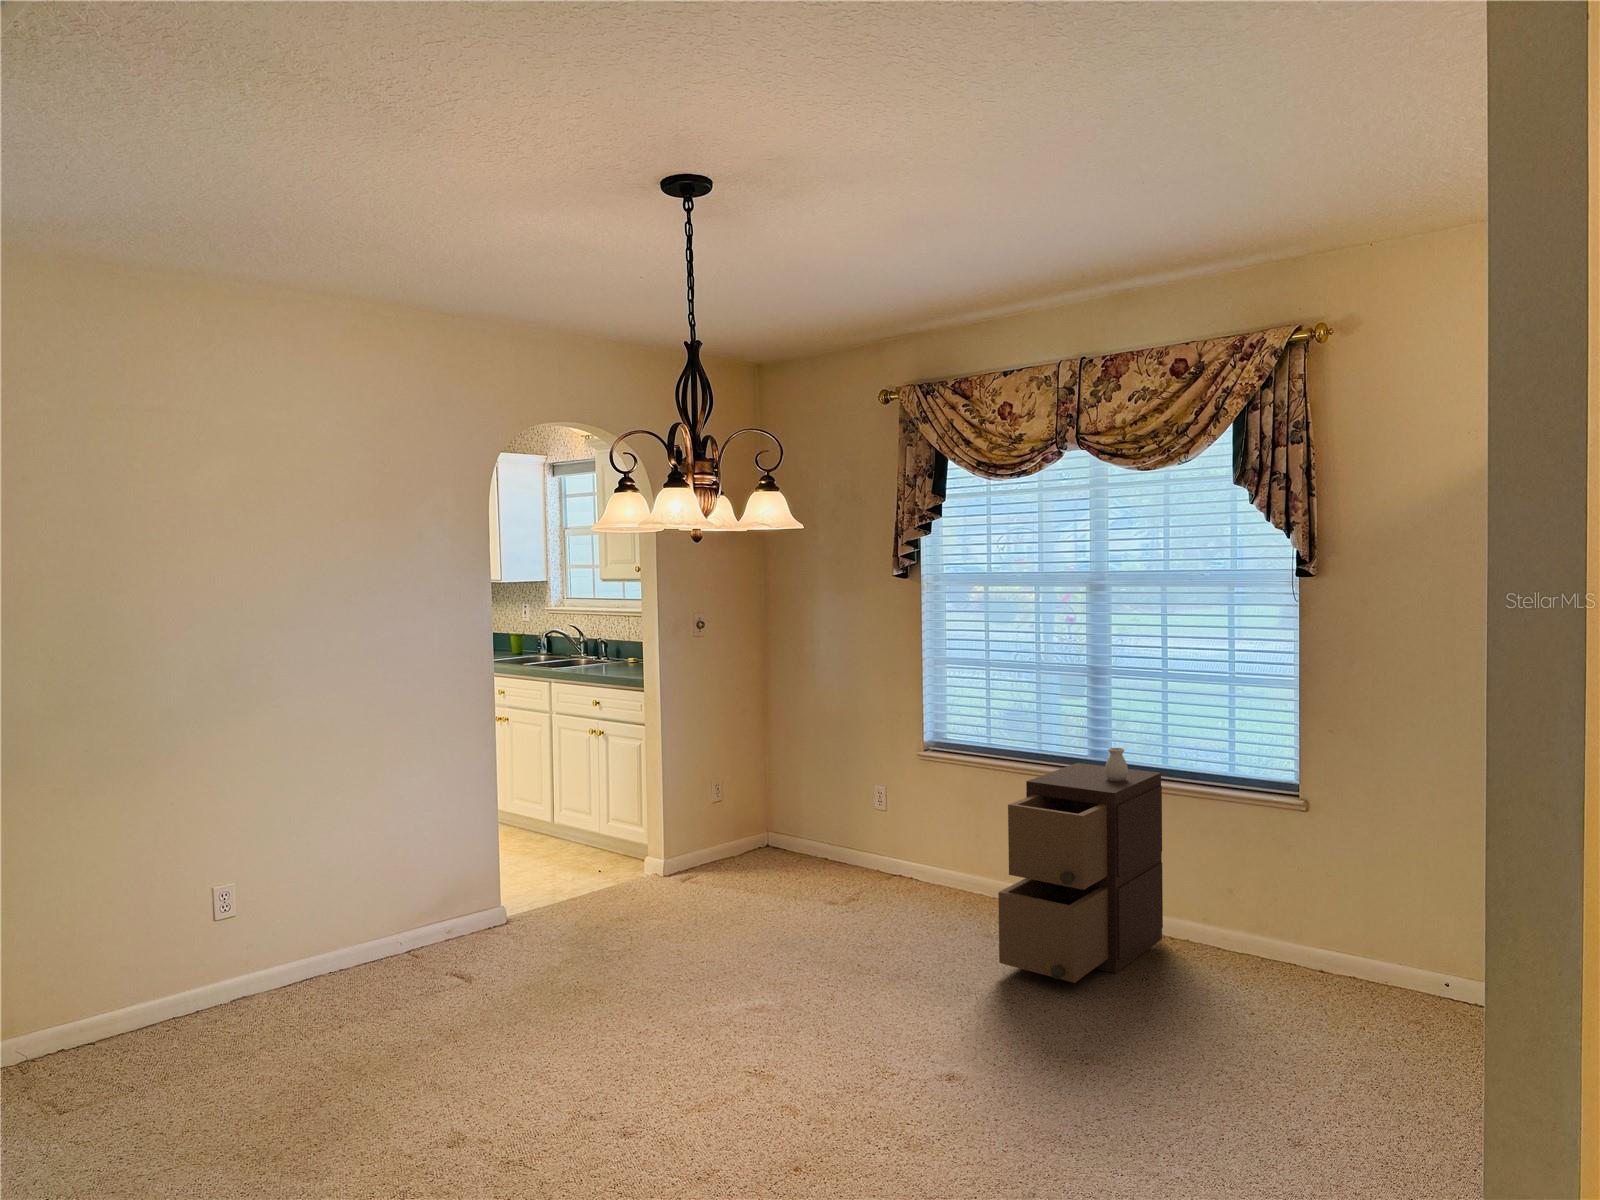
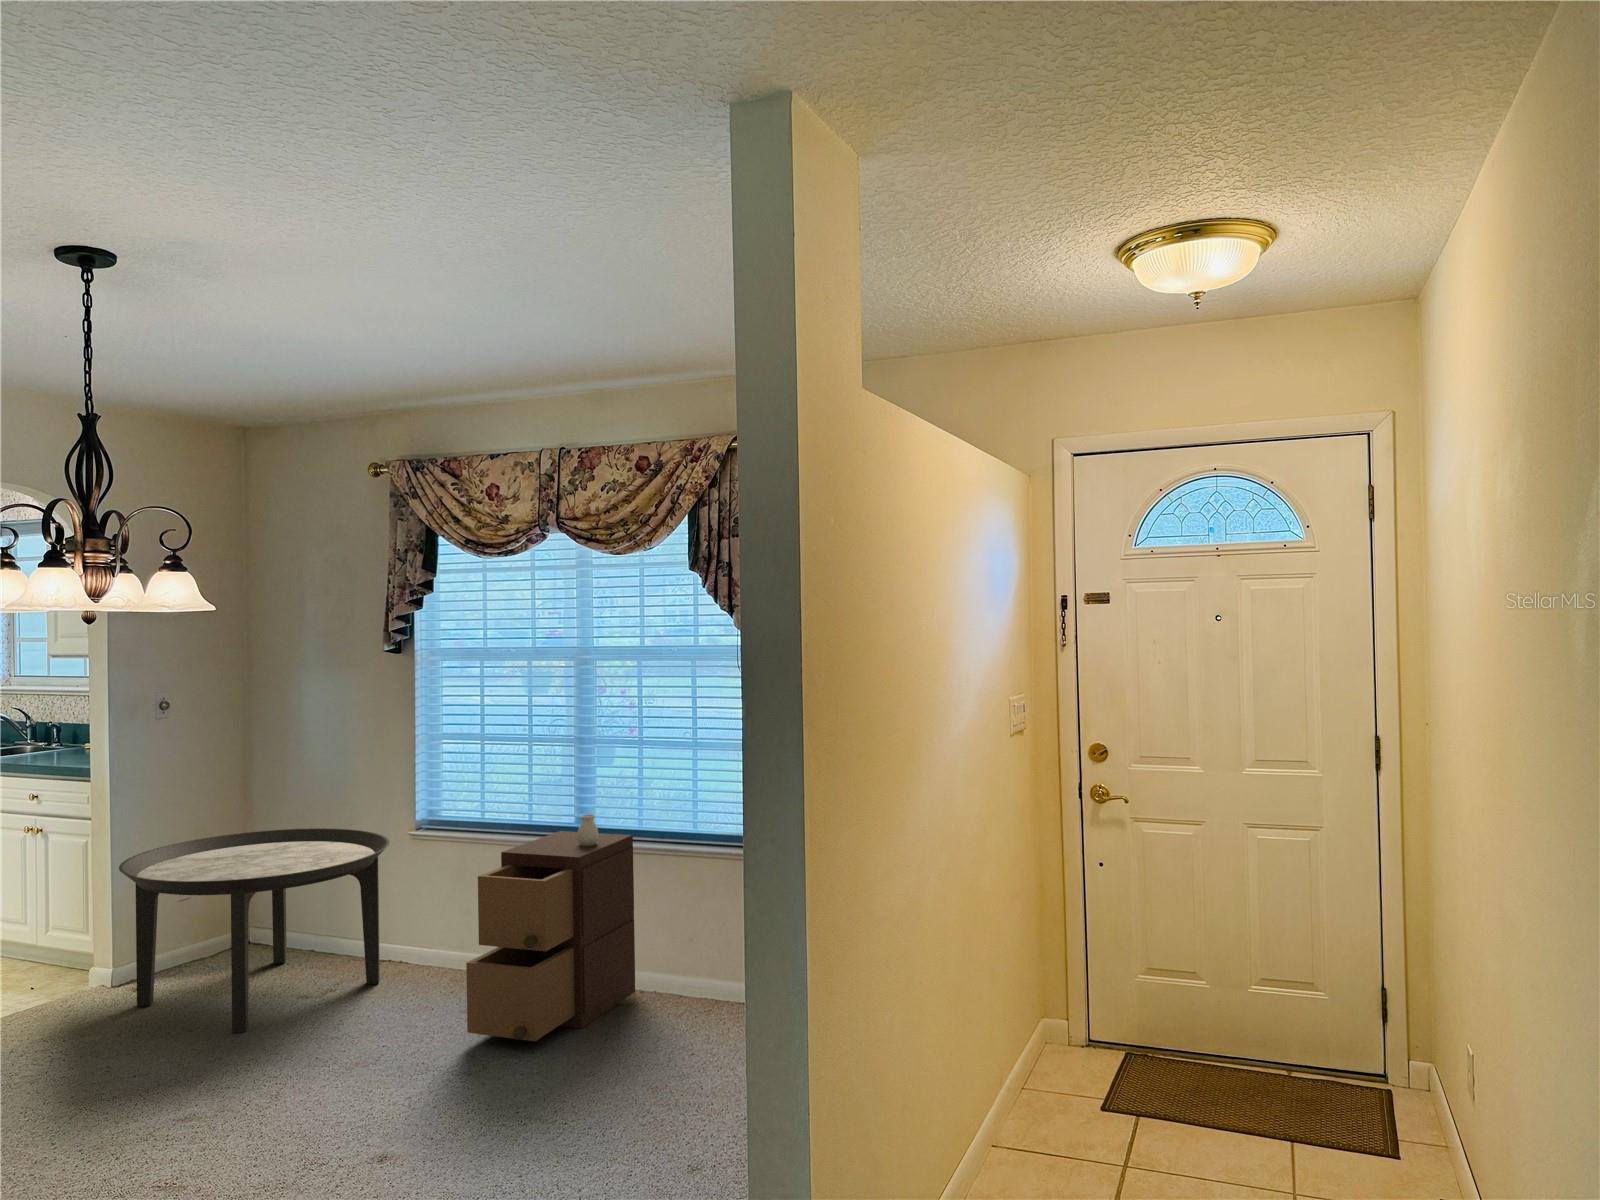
round table: none [672,744,903,932] -> present [119,828,390,1033]

